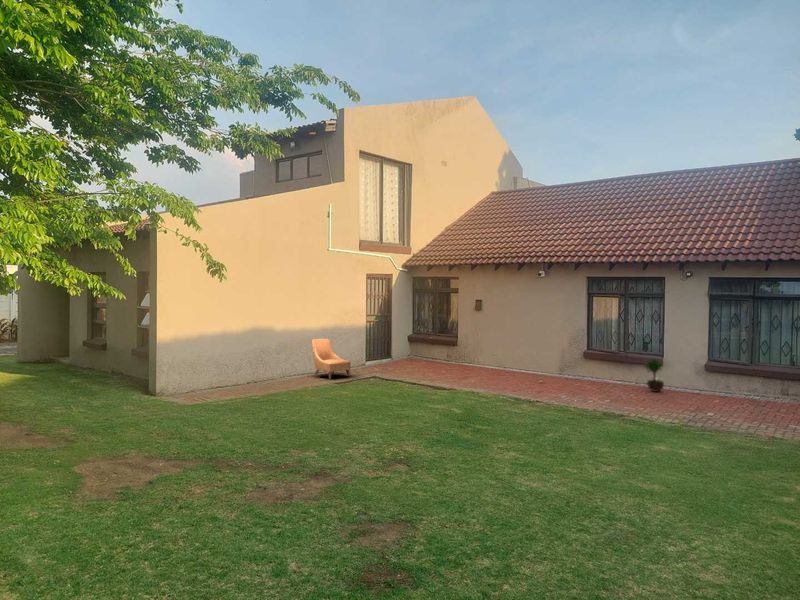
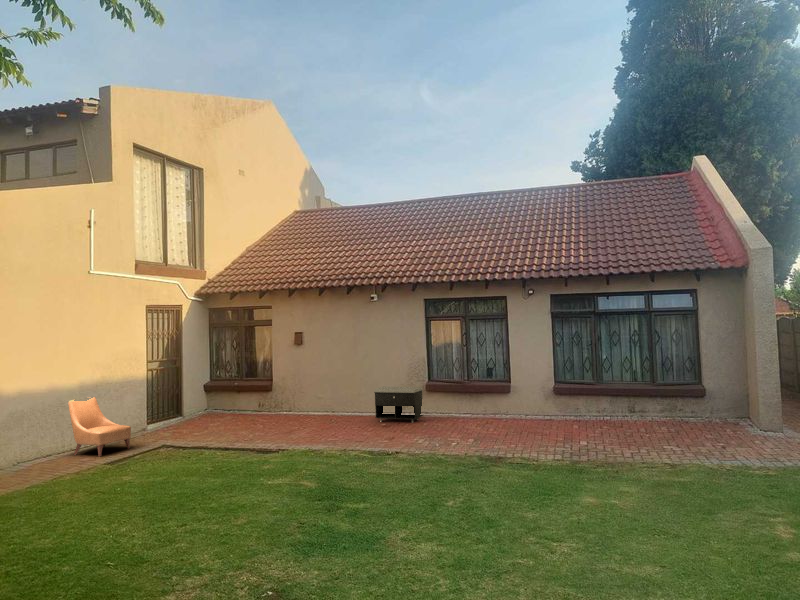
storage bench: none [537,350,581,383] -> present [374,387,423,423]
potted tree: present [646,359,664,392] -> none [492,383,516,422]

